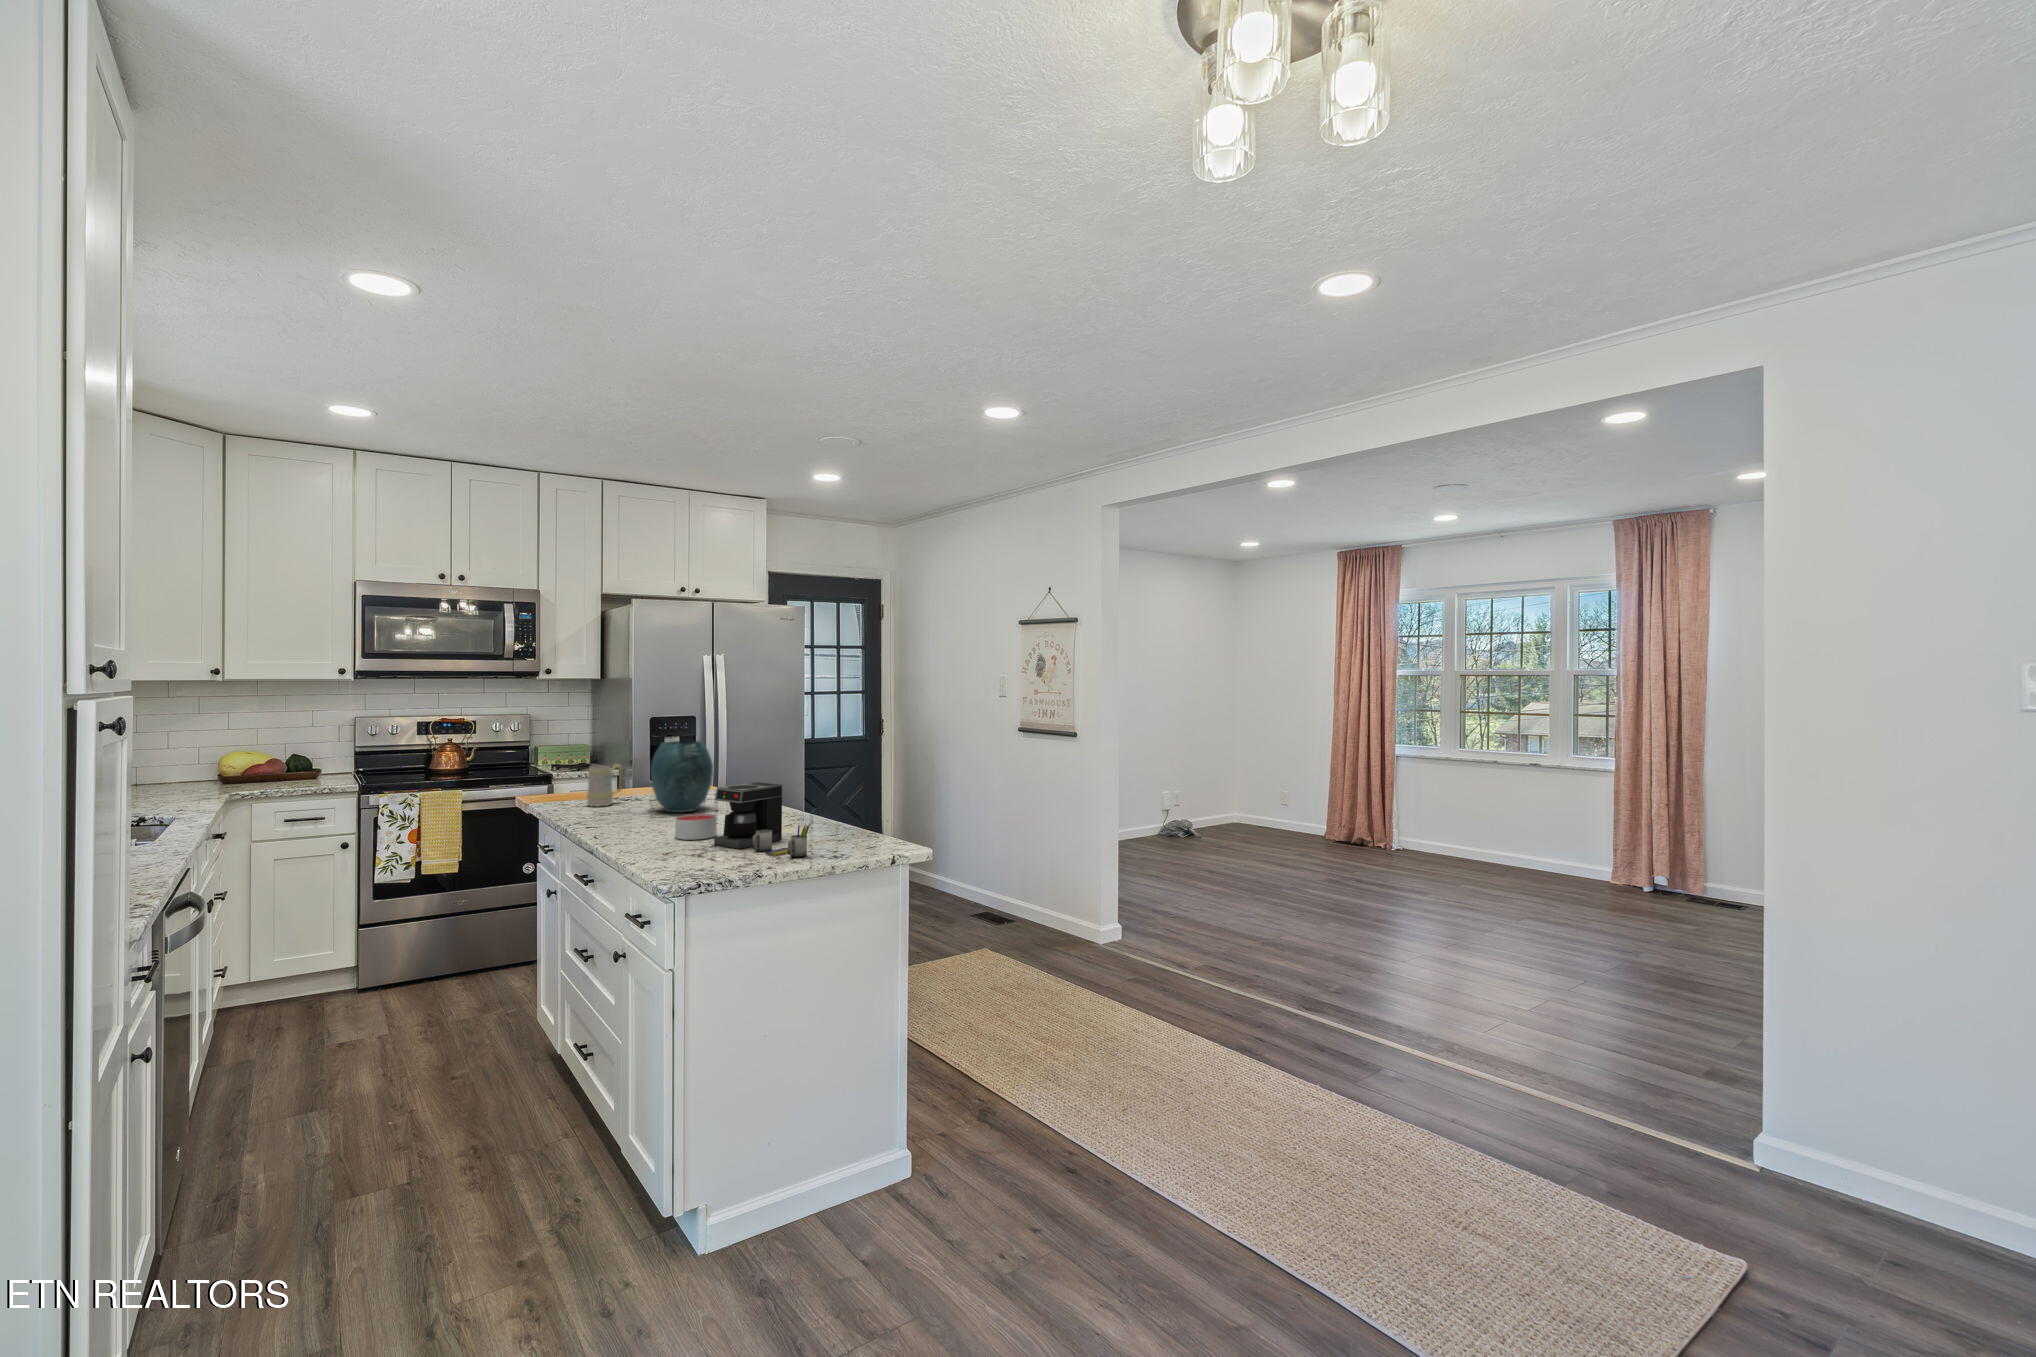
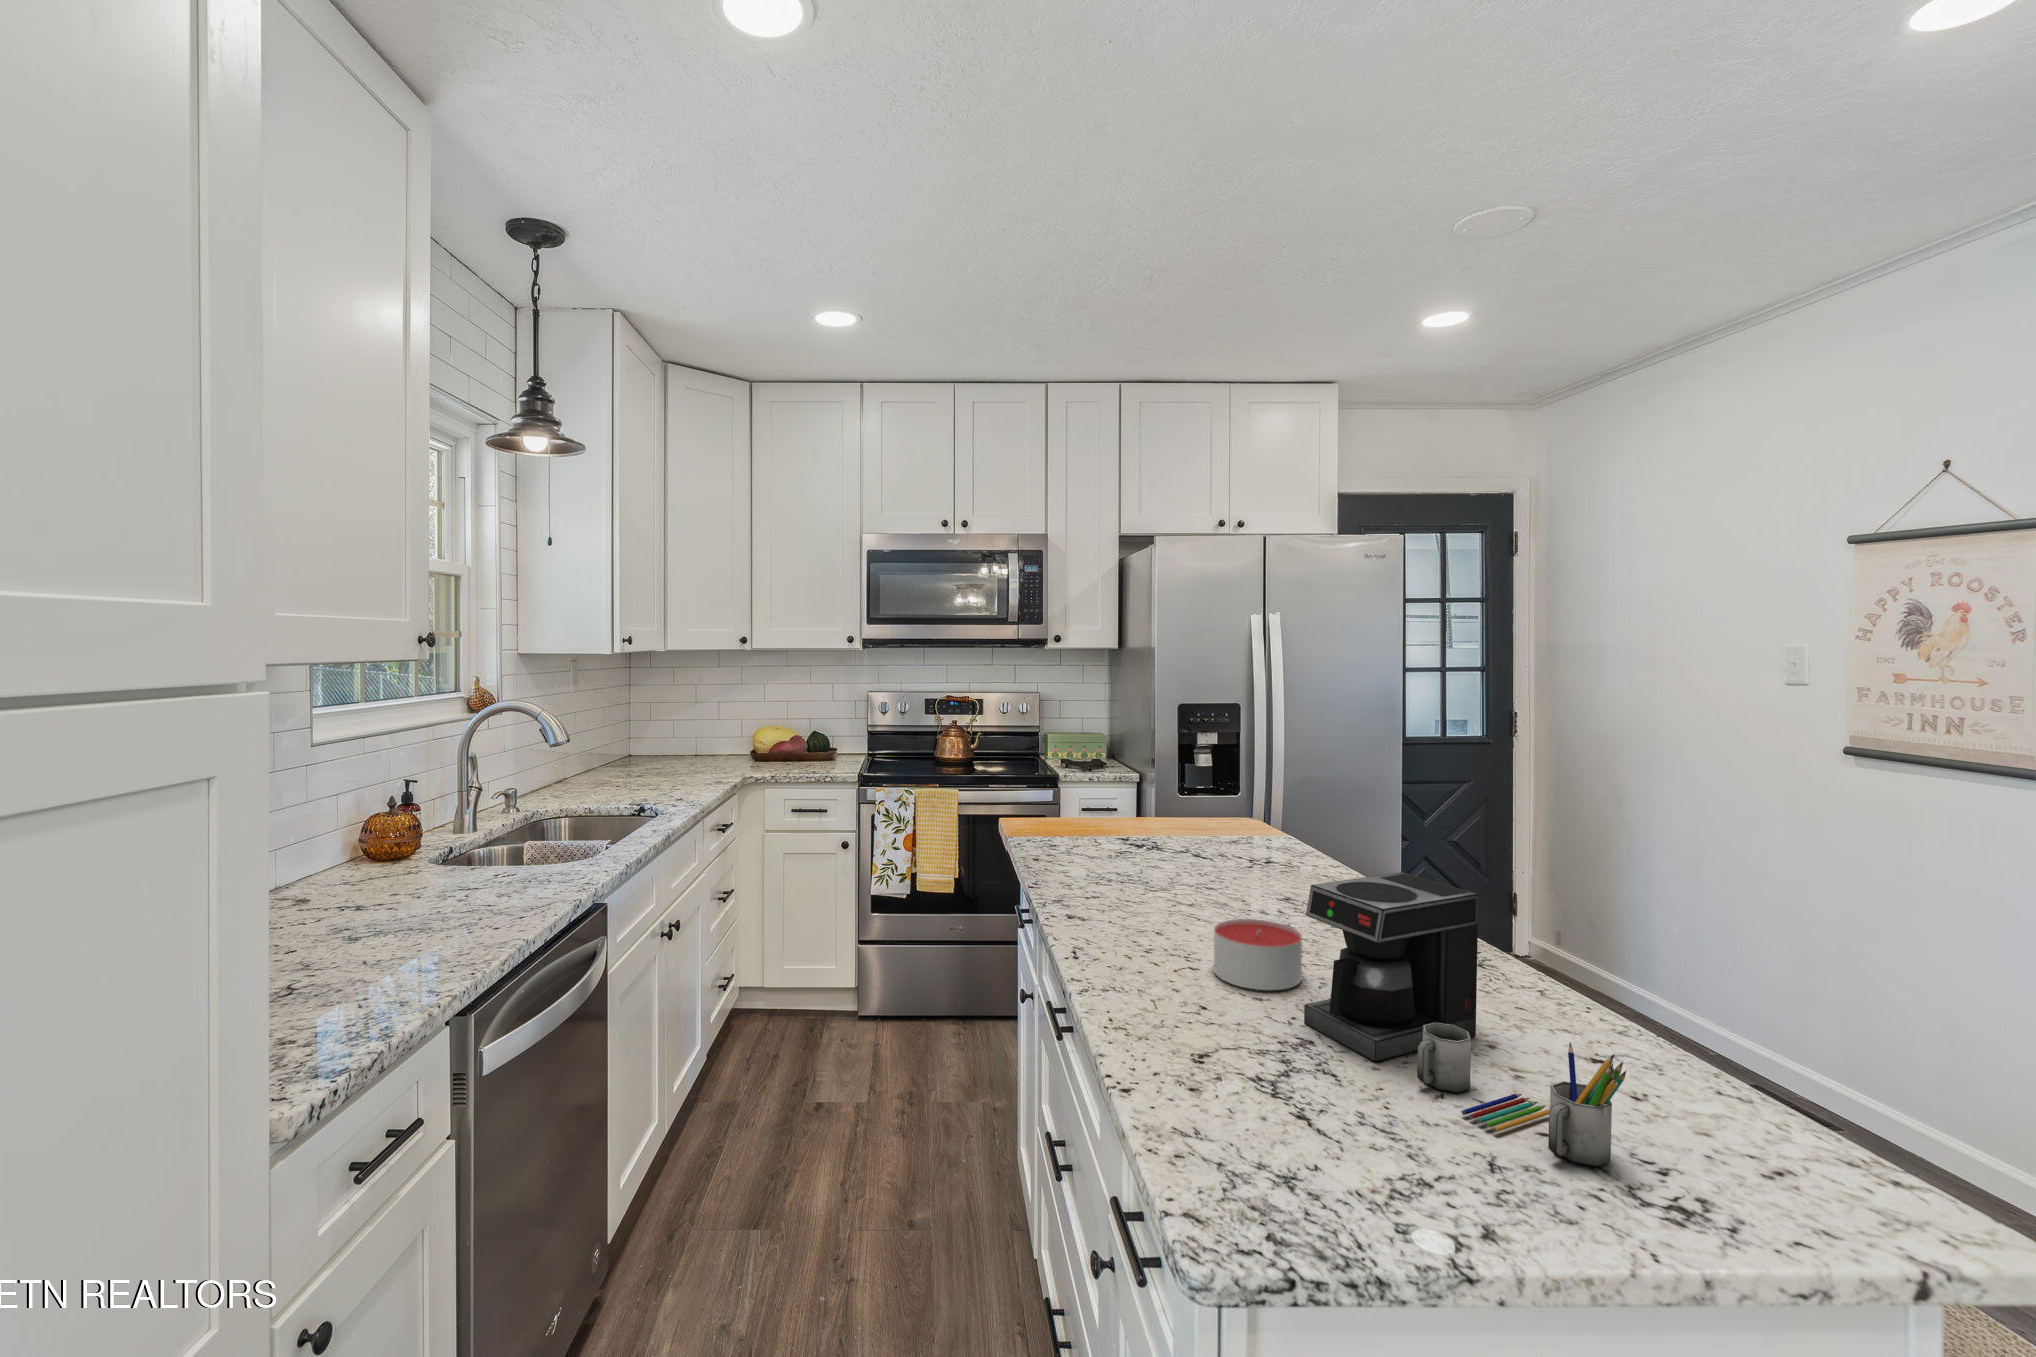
vase: present [651,741,713,812] -> none [1170,749,1279,884]
mug: present [587,764,623,807] -> none [1076,780,1129,849]

